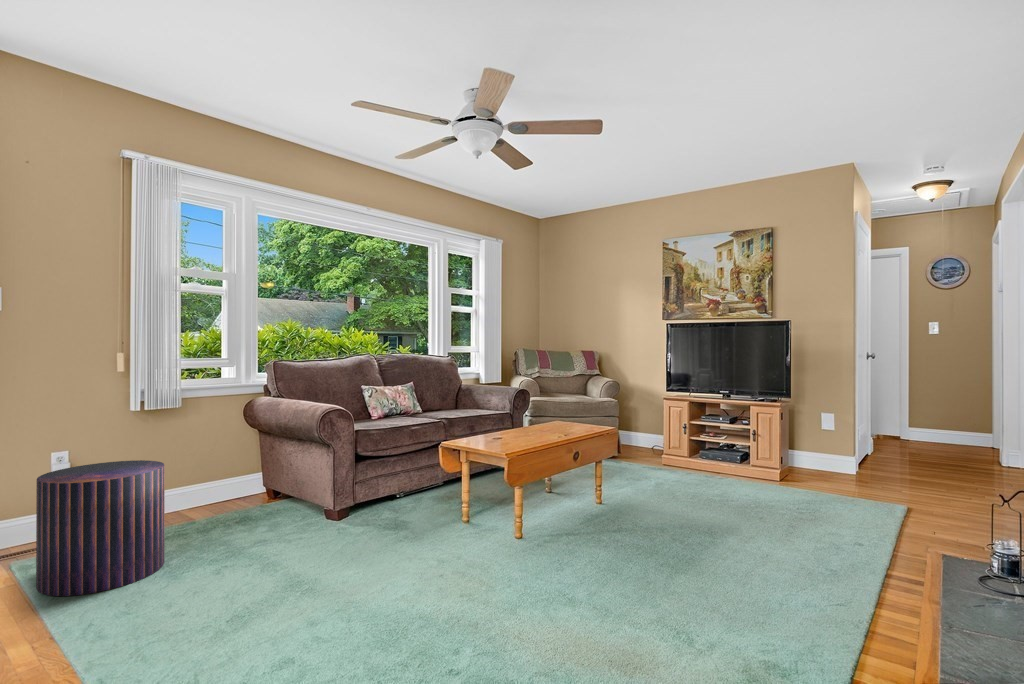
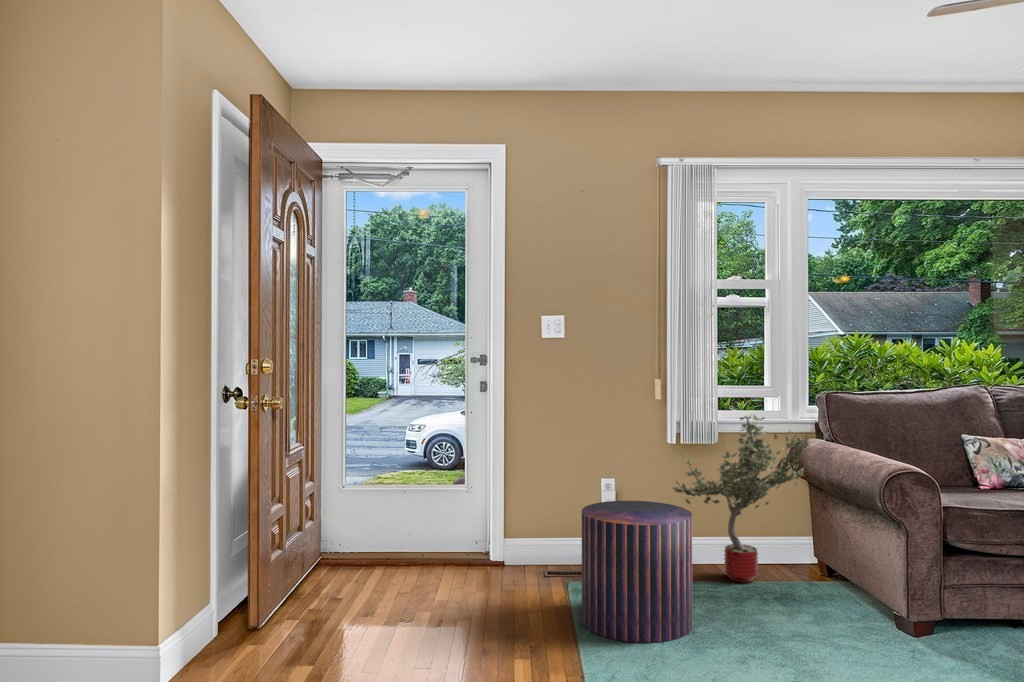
potted tree: none [136,380,261,519] -> present [673,414,809,582]

